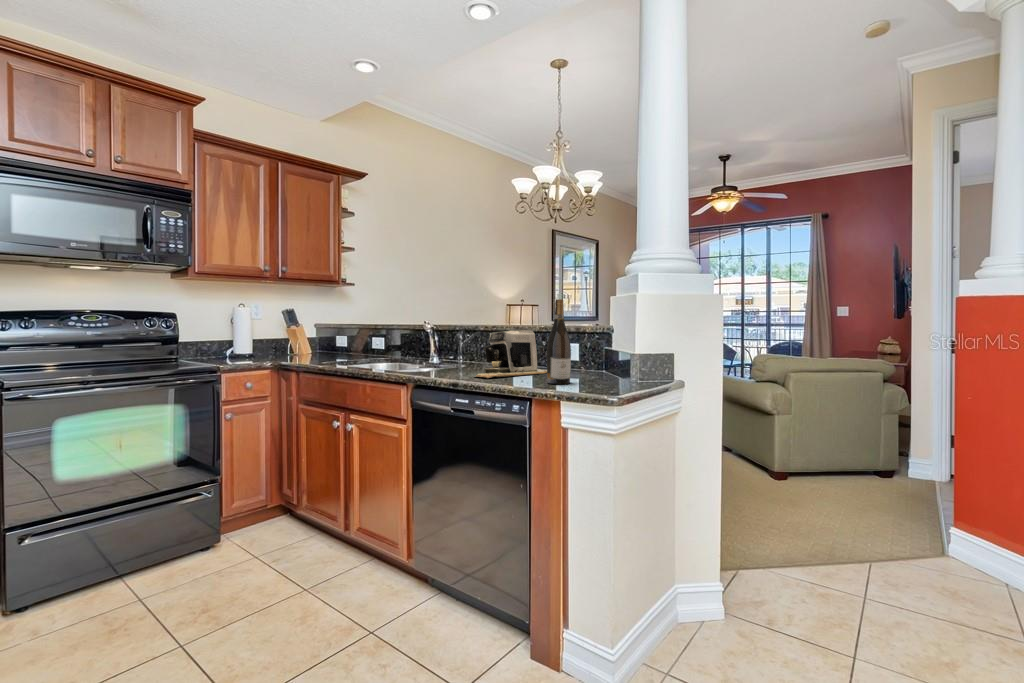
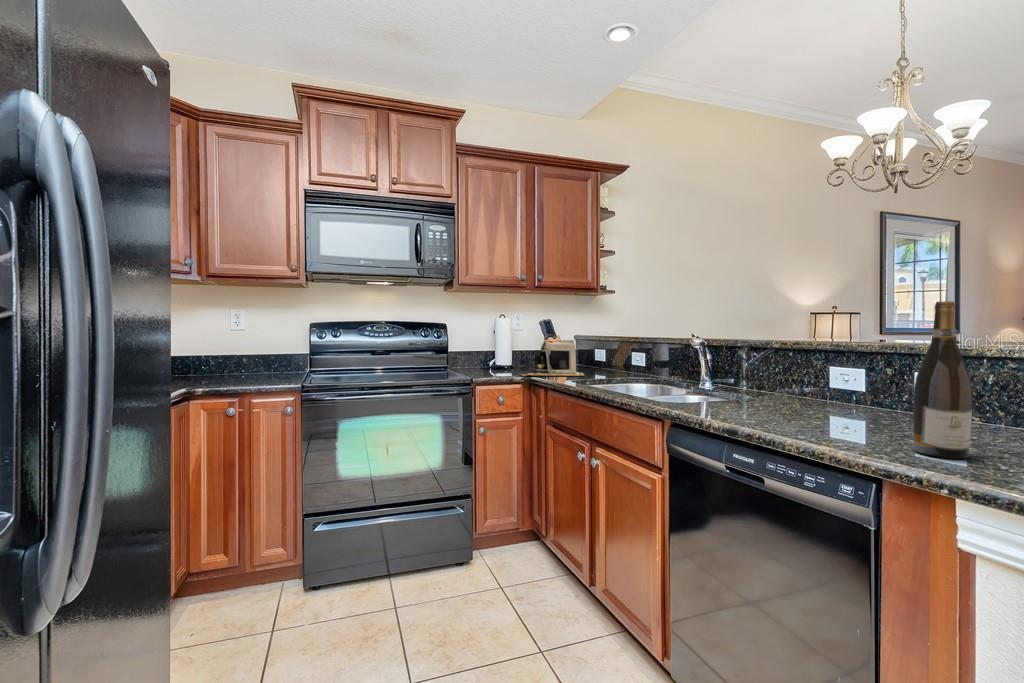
coffee maker: present [478,329,547,378] -> present [521,340,584,376]

